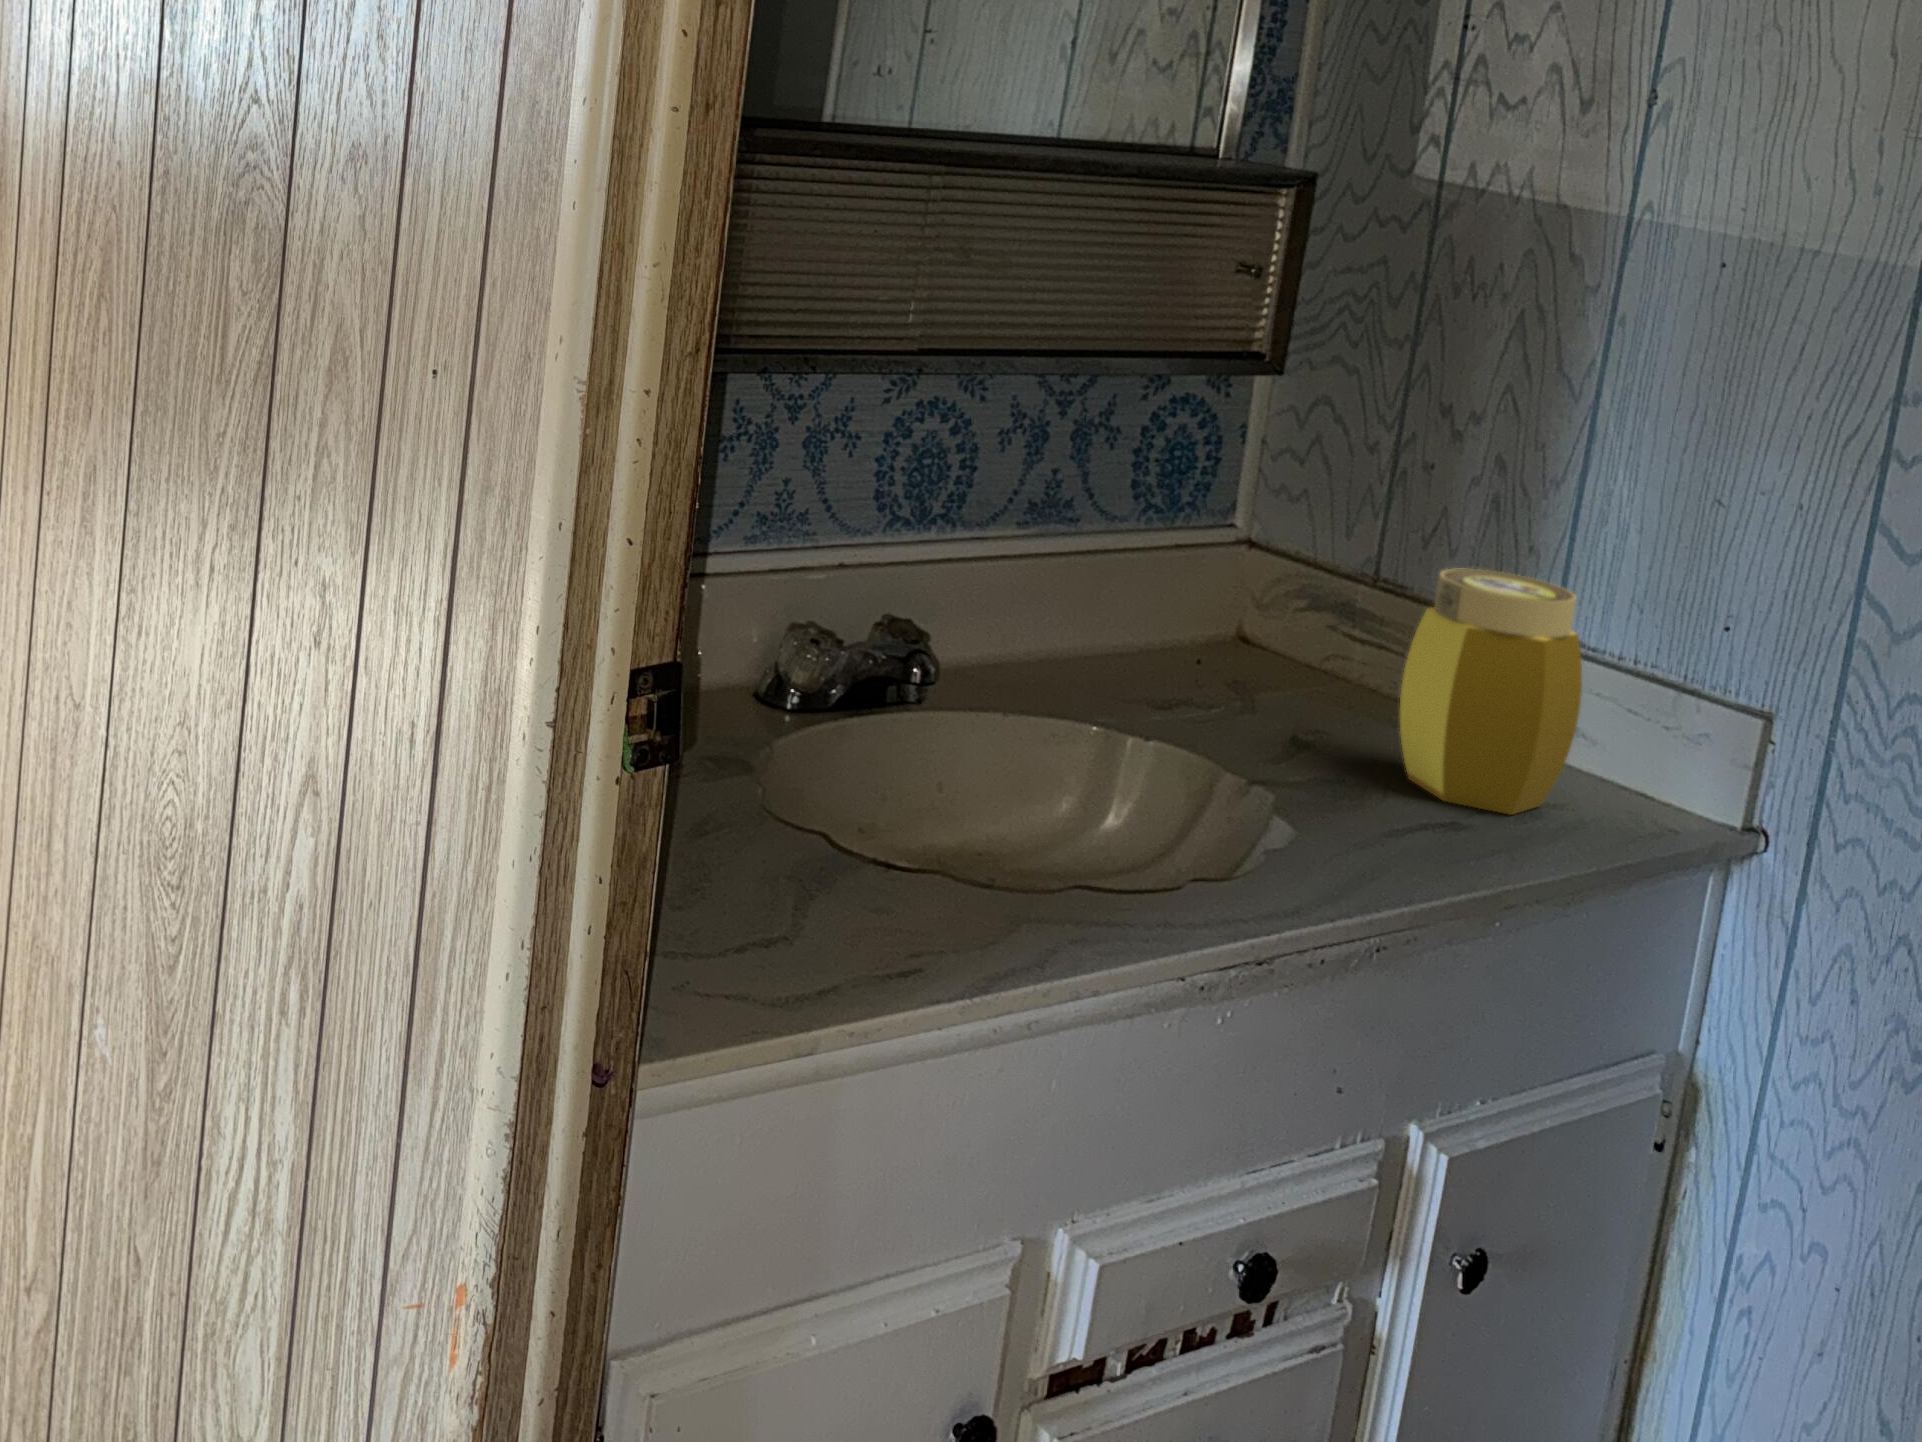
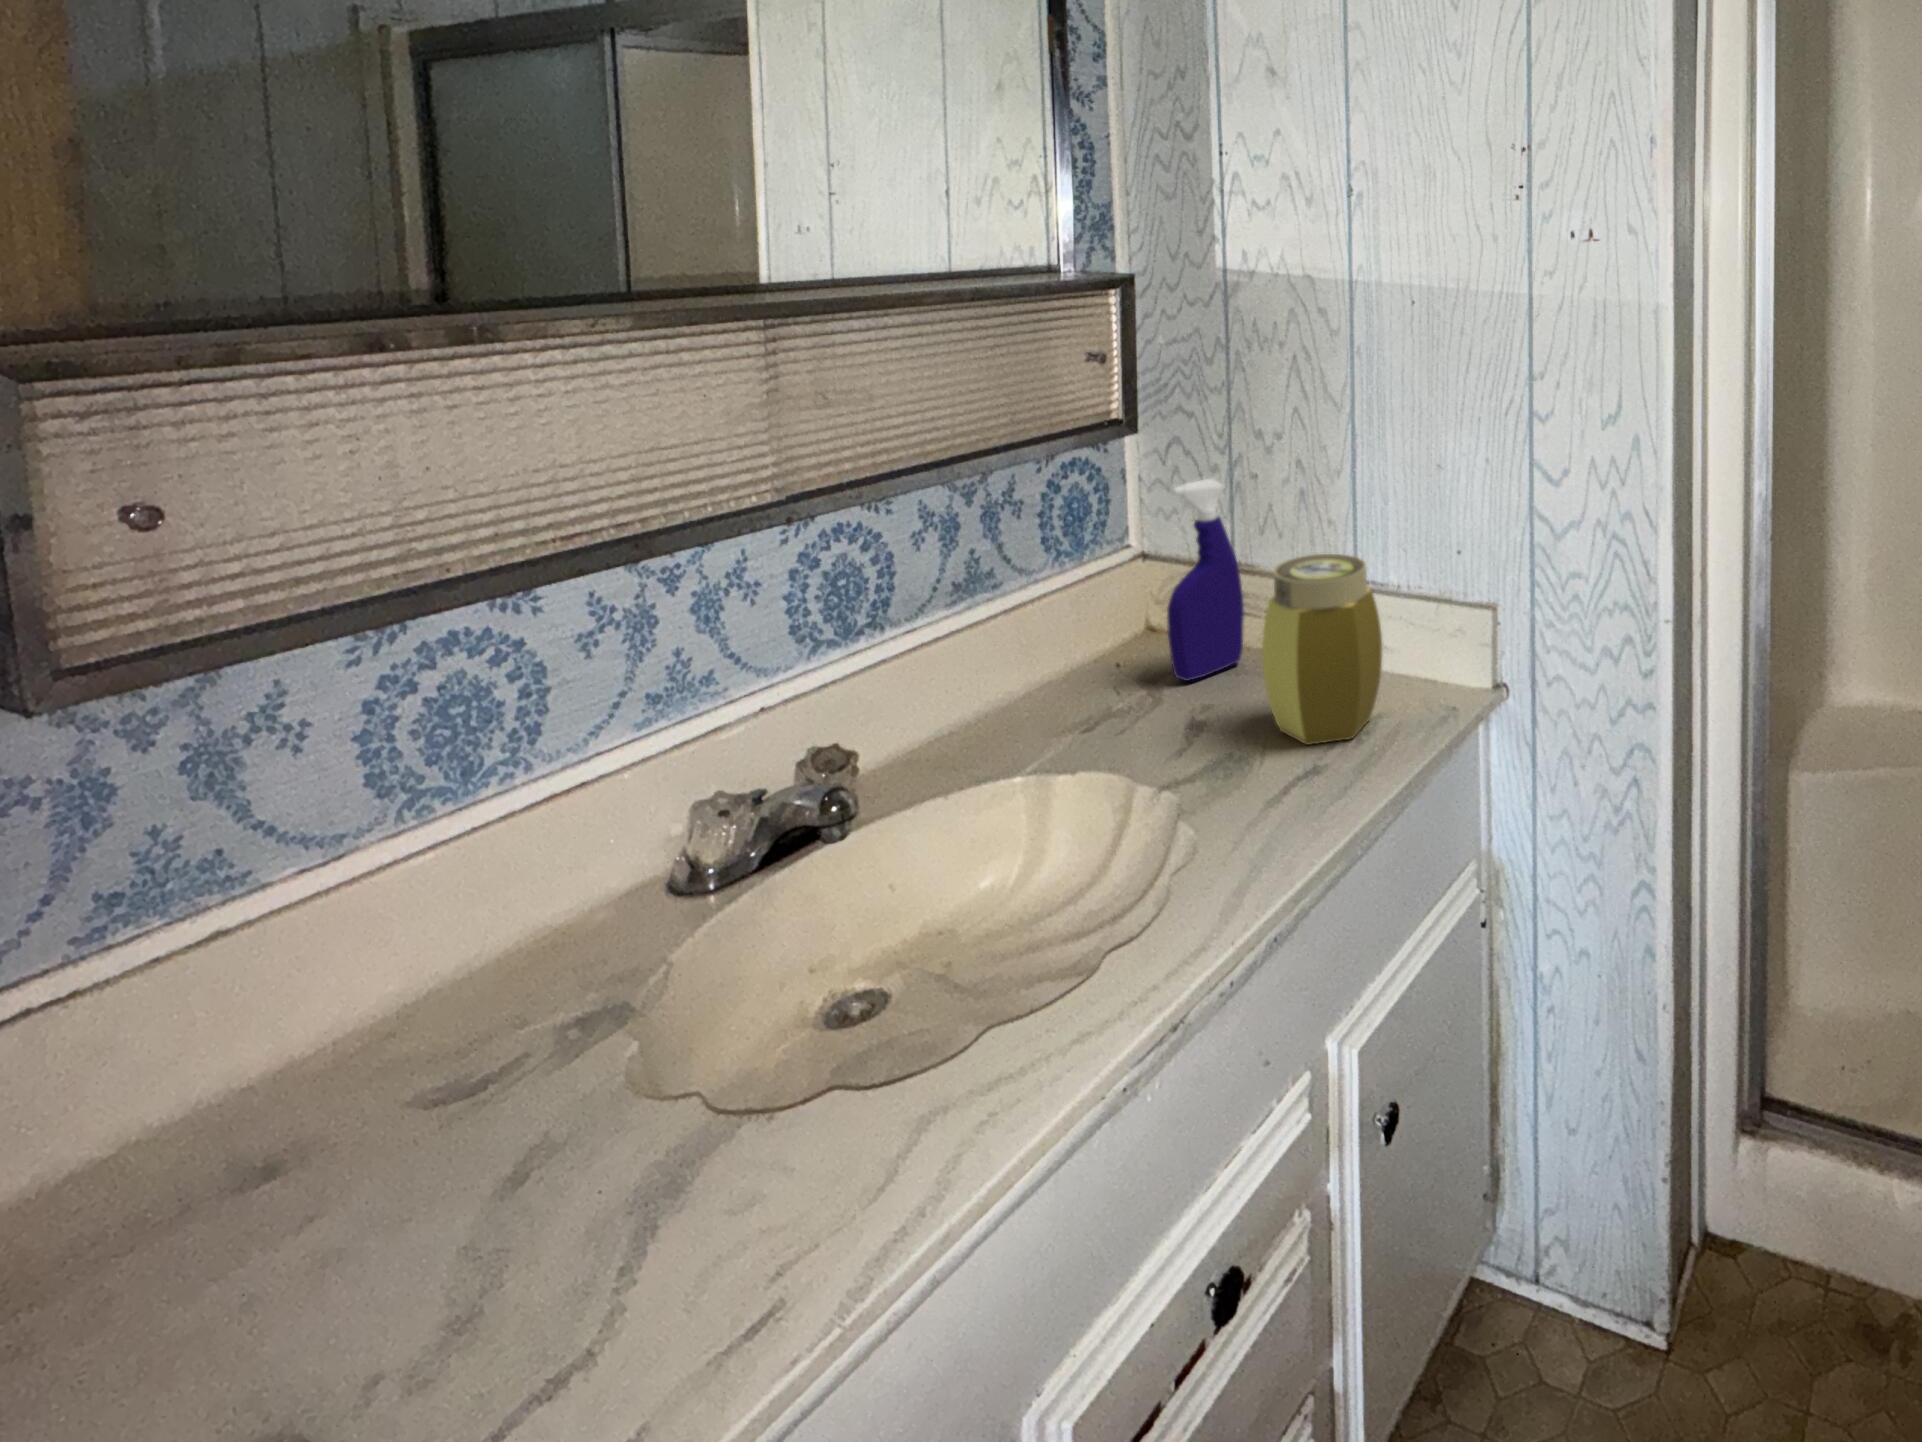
spray bottle: none [1270,451,1386,706] -> present [1167,479,1244,681]

